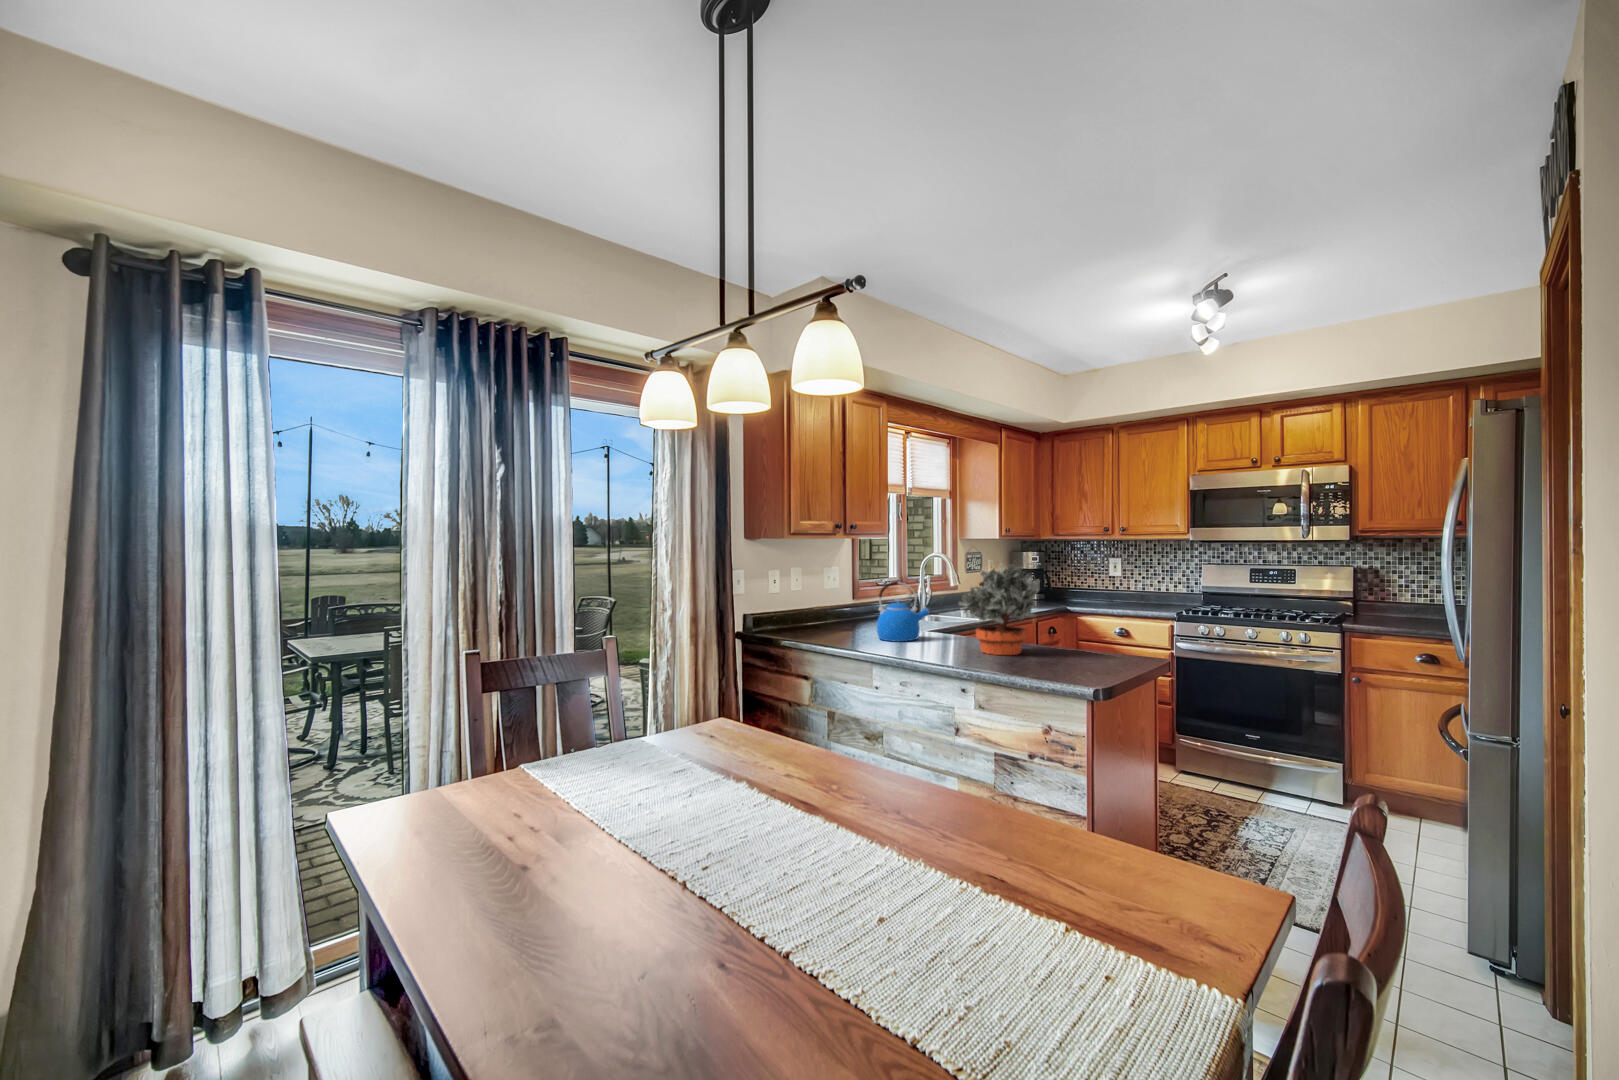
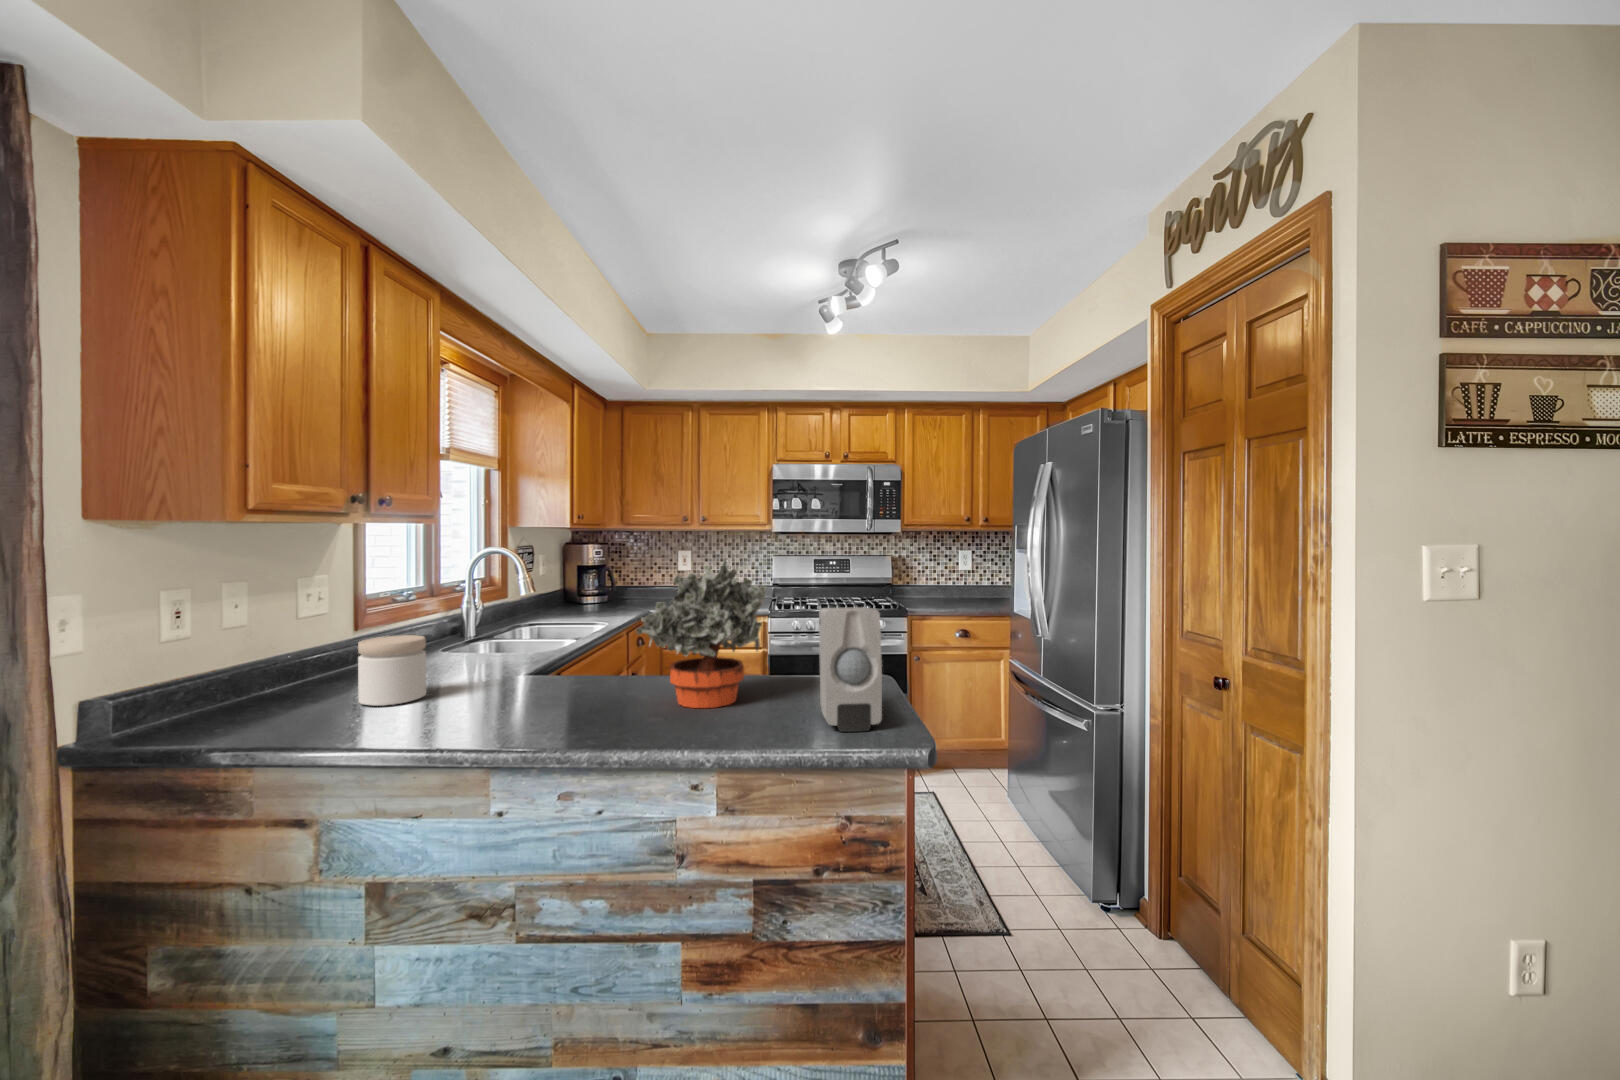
kettle: present [877,582,930,641] -> none [463,598,560,706]
soap dispenser: none [1041,593,1094,674] -> present [819,607,882,732]
jar: none [834,600,865,635] -> present [358,635,426,706]

